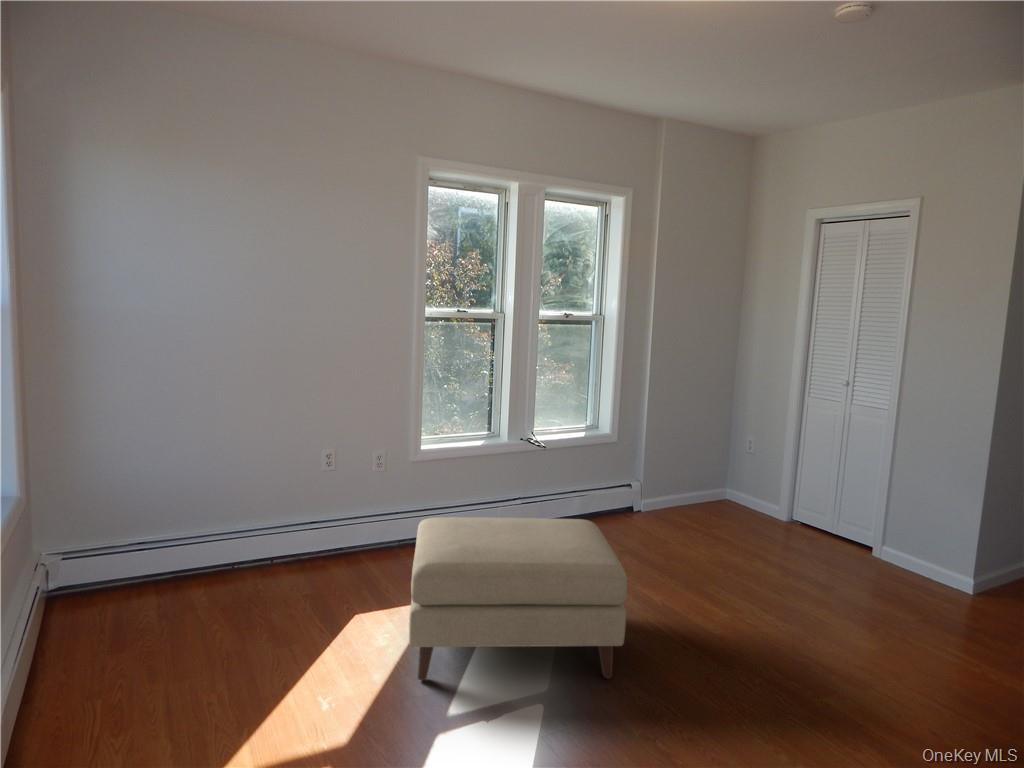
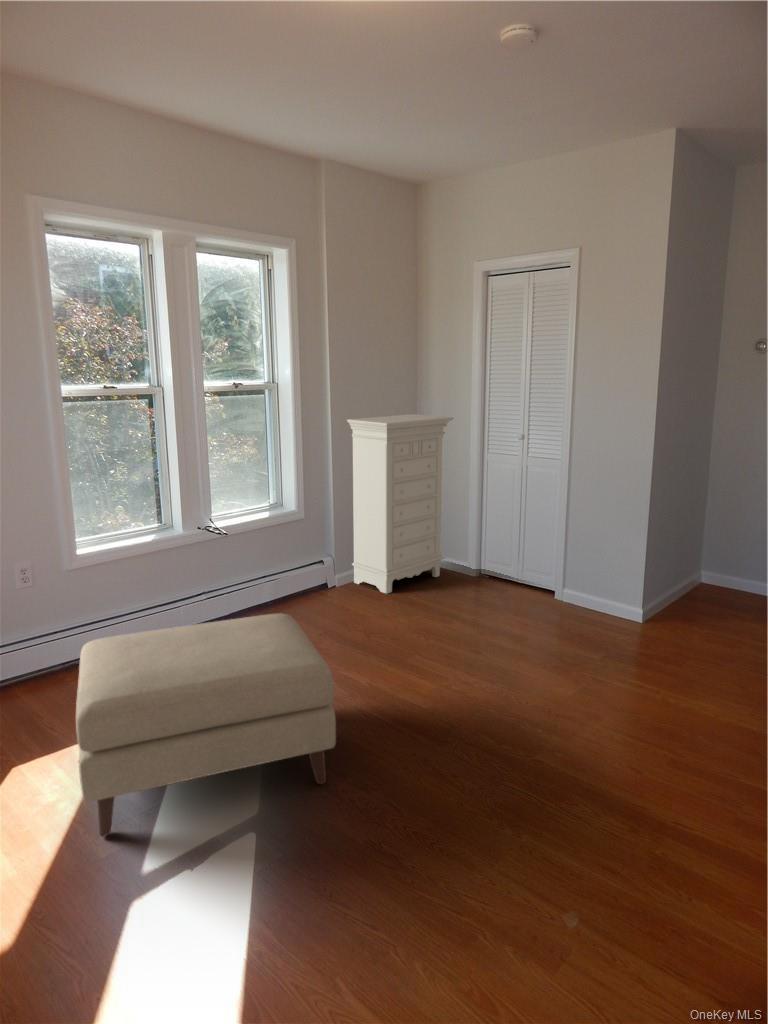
dresser: none [659,353,775,525] -> present [347,414,454,594]

